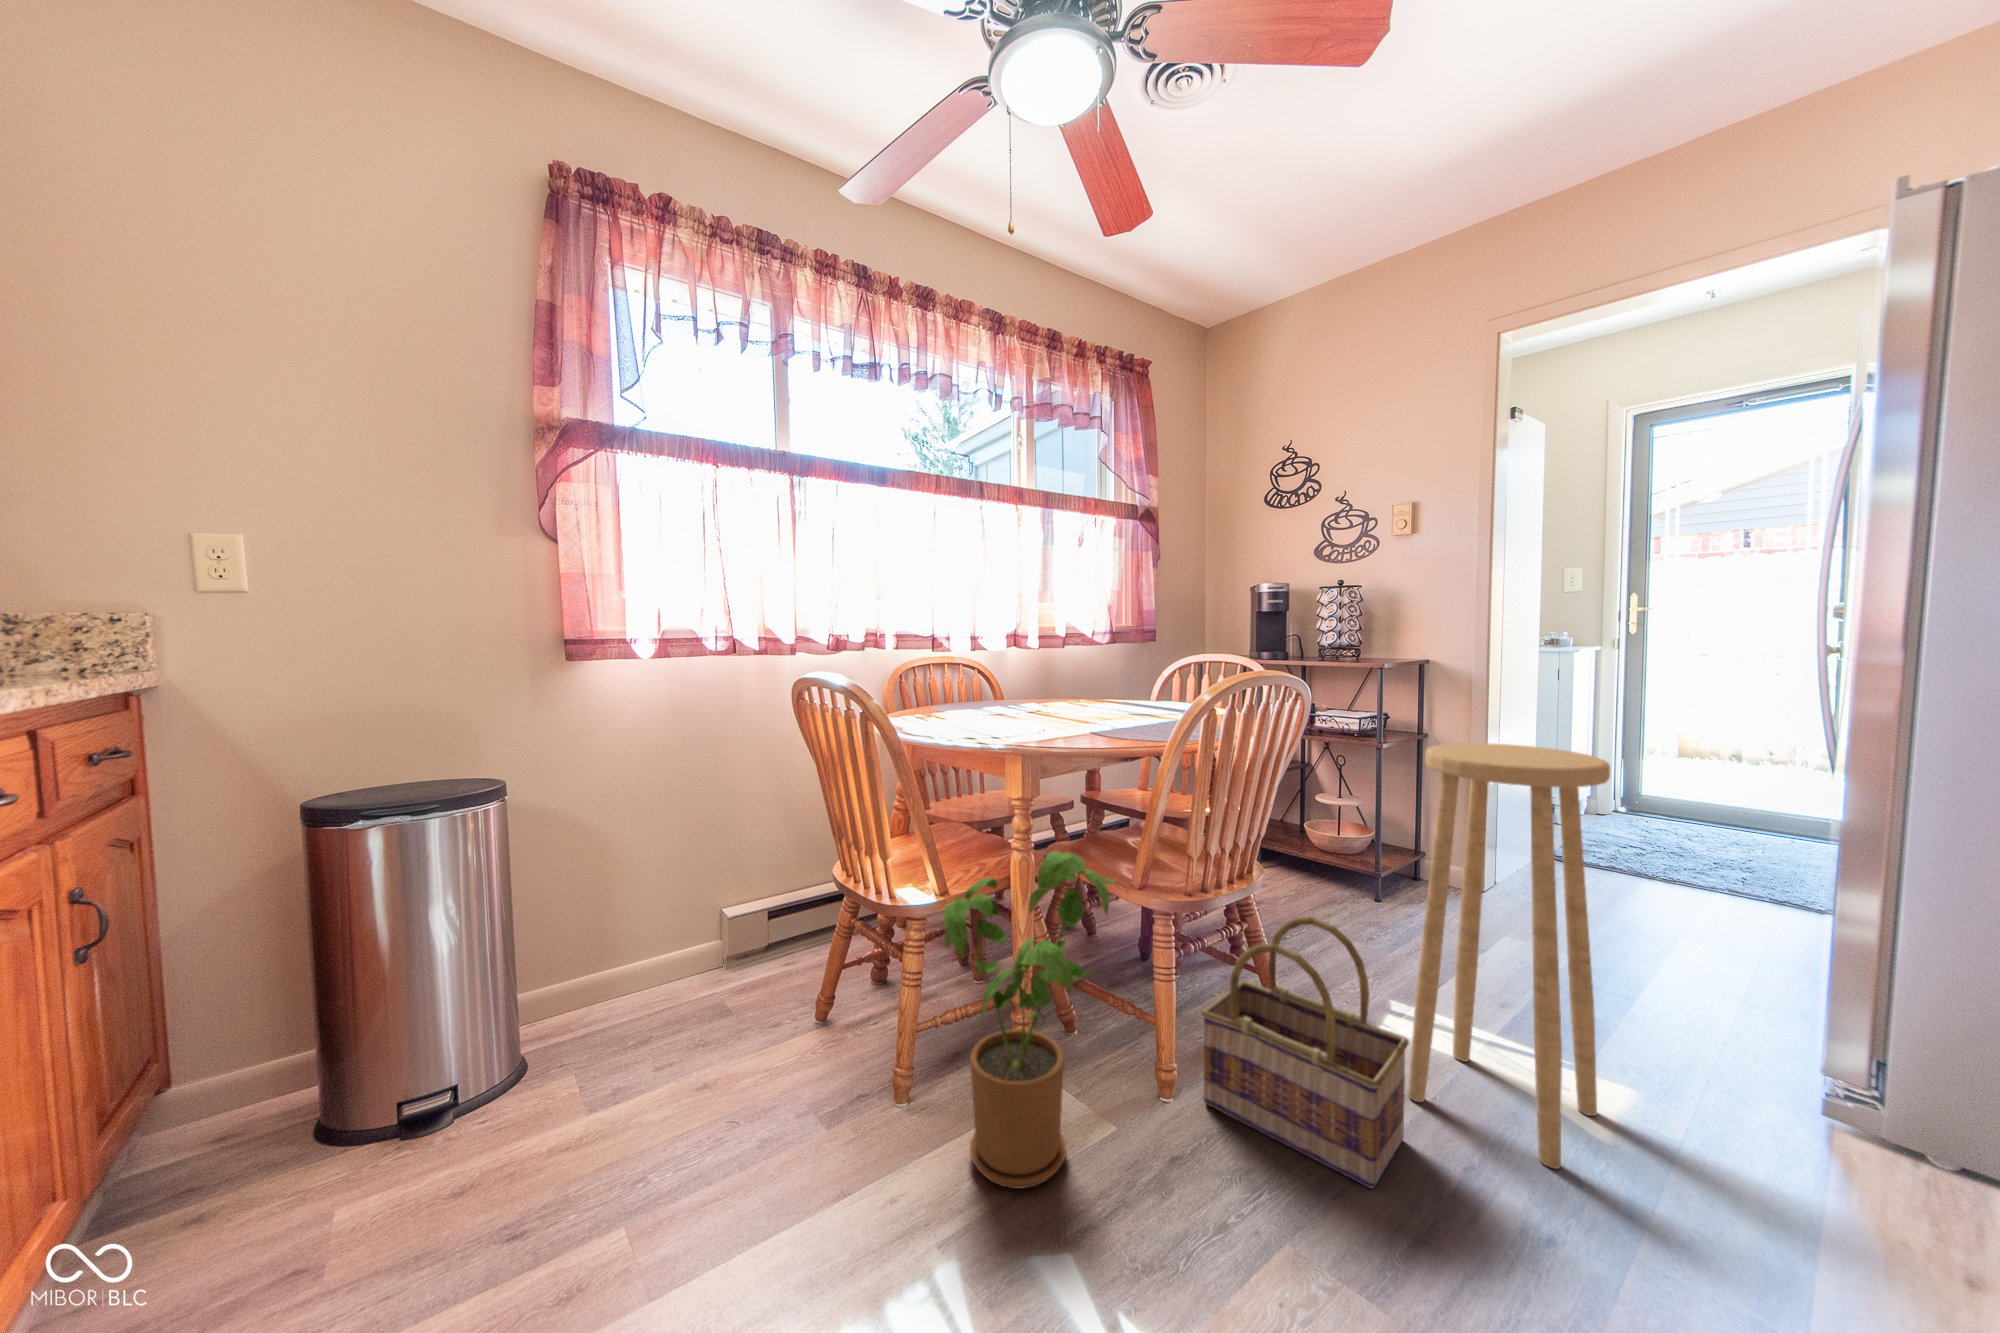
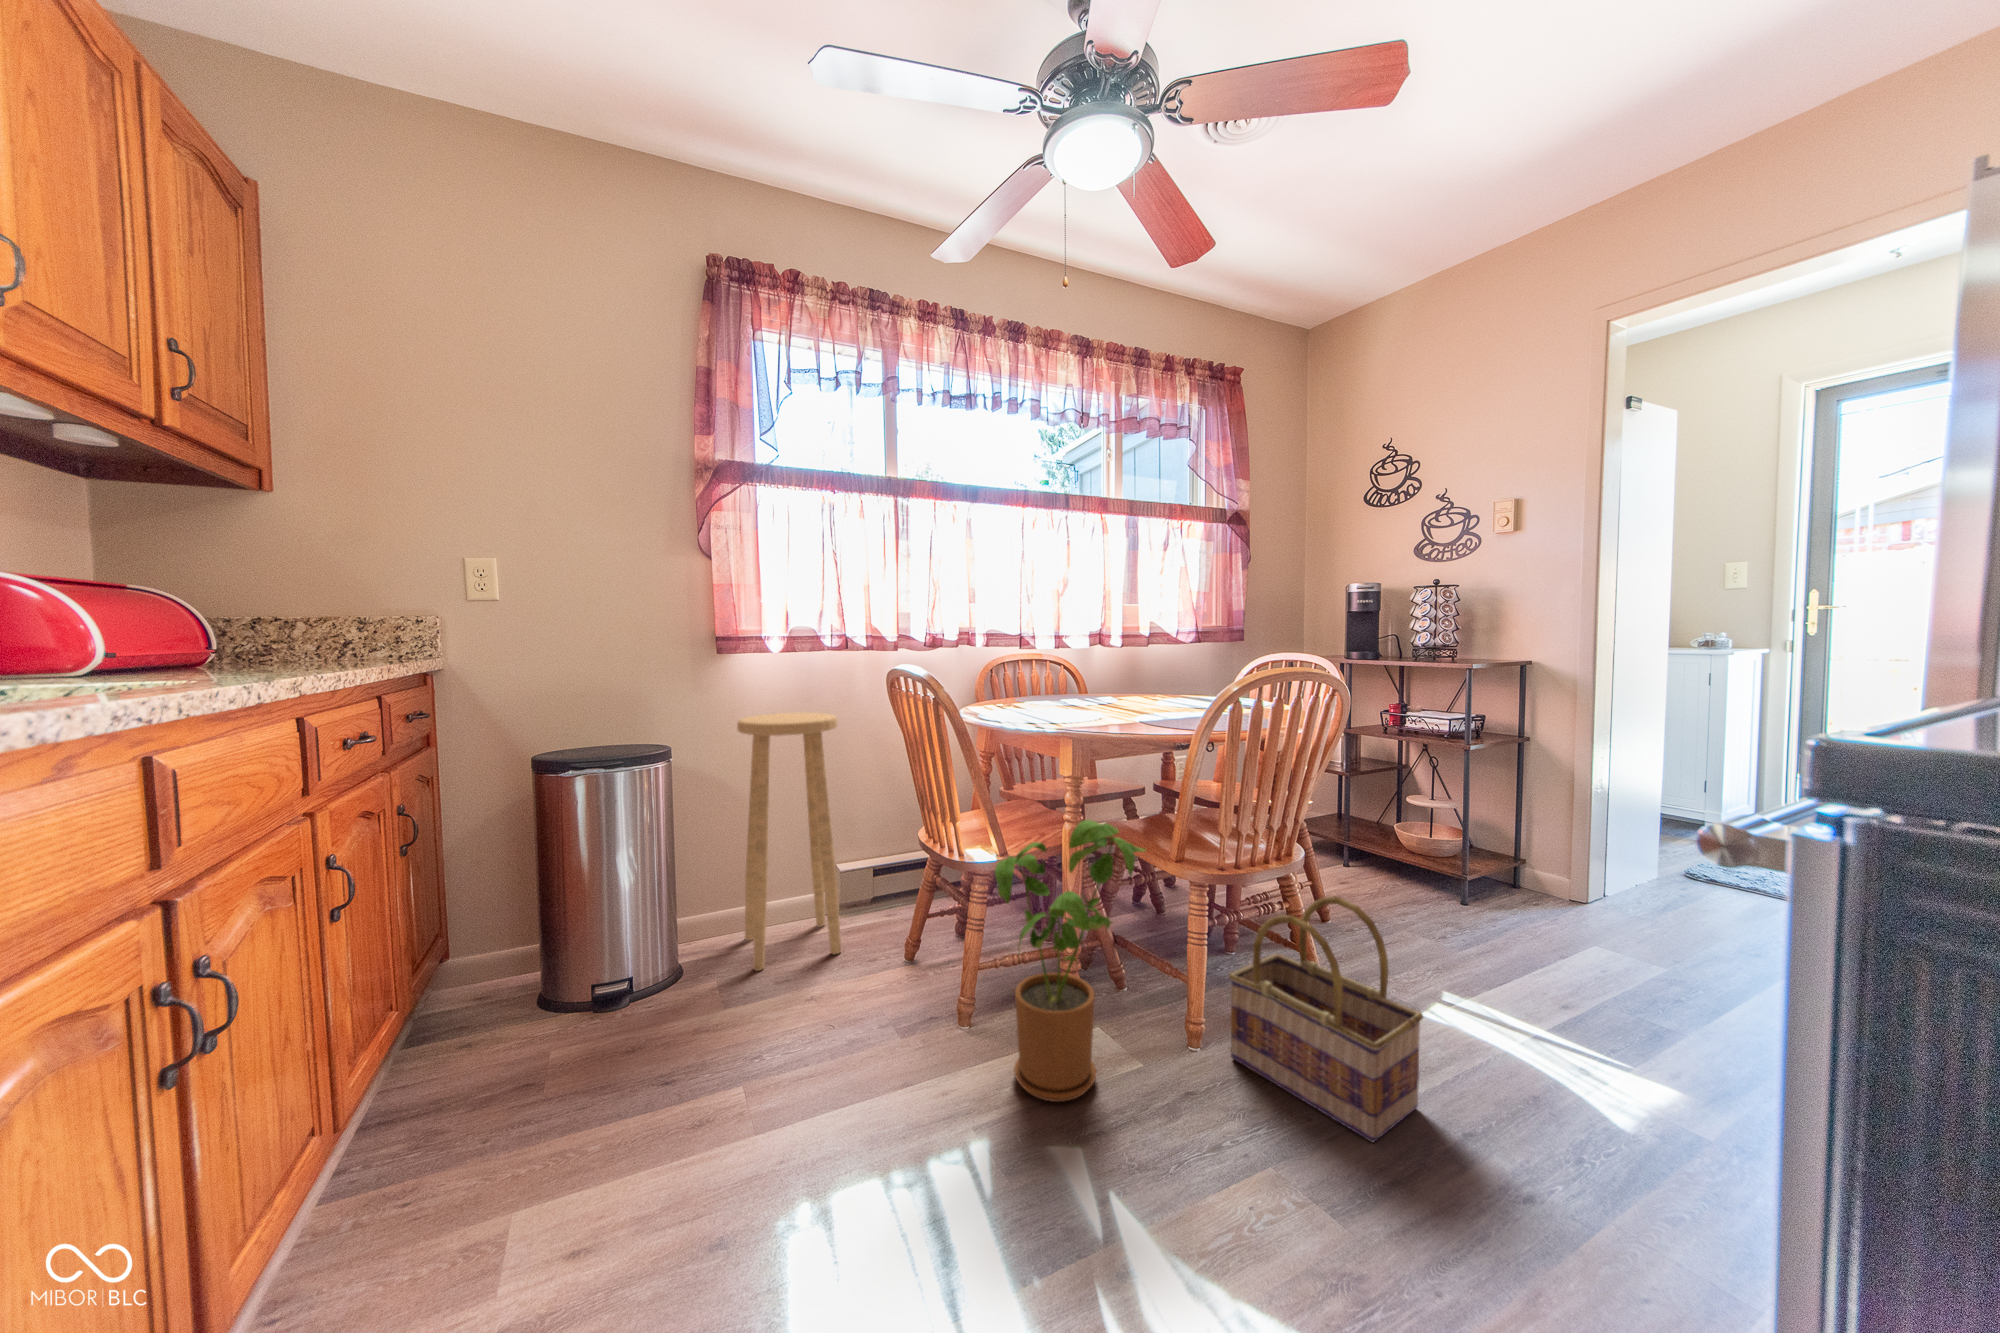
stool: present [1408,743,1610,1169] -> present [737,712,841,971]

